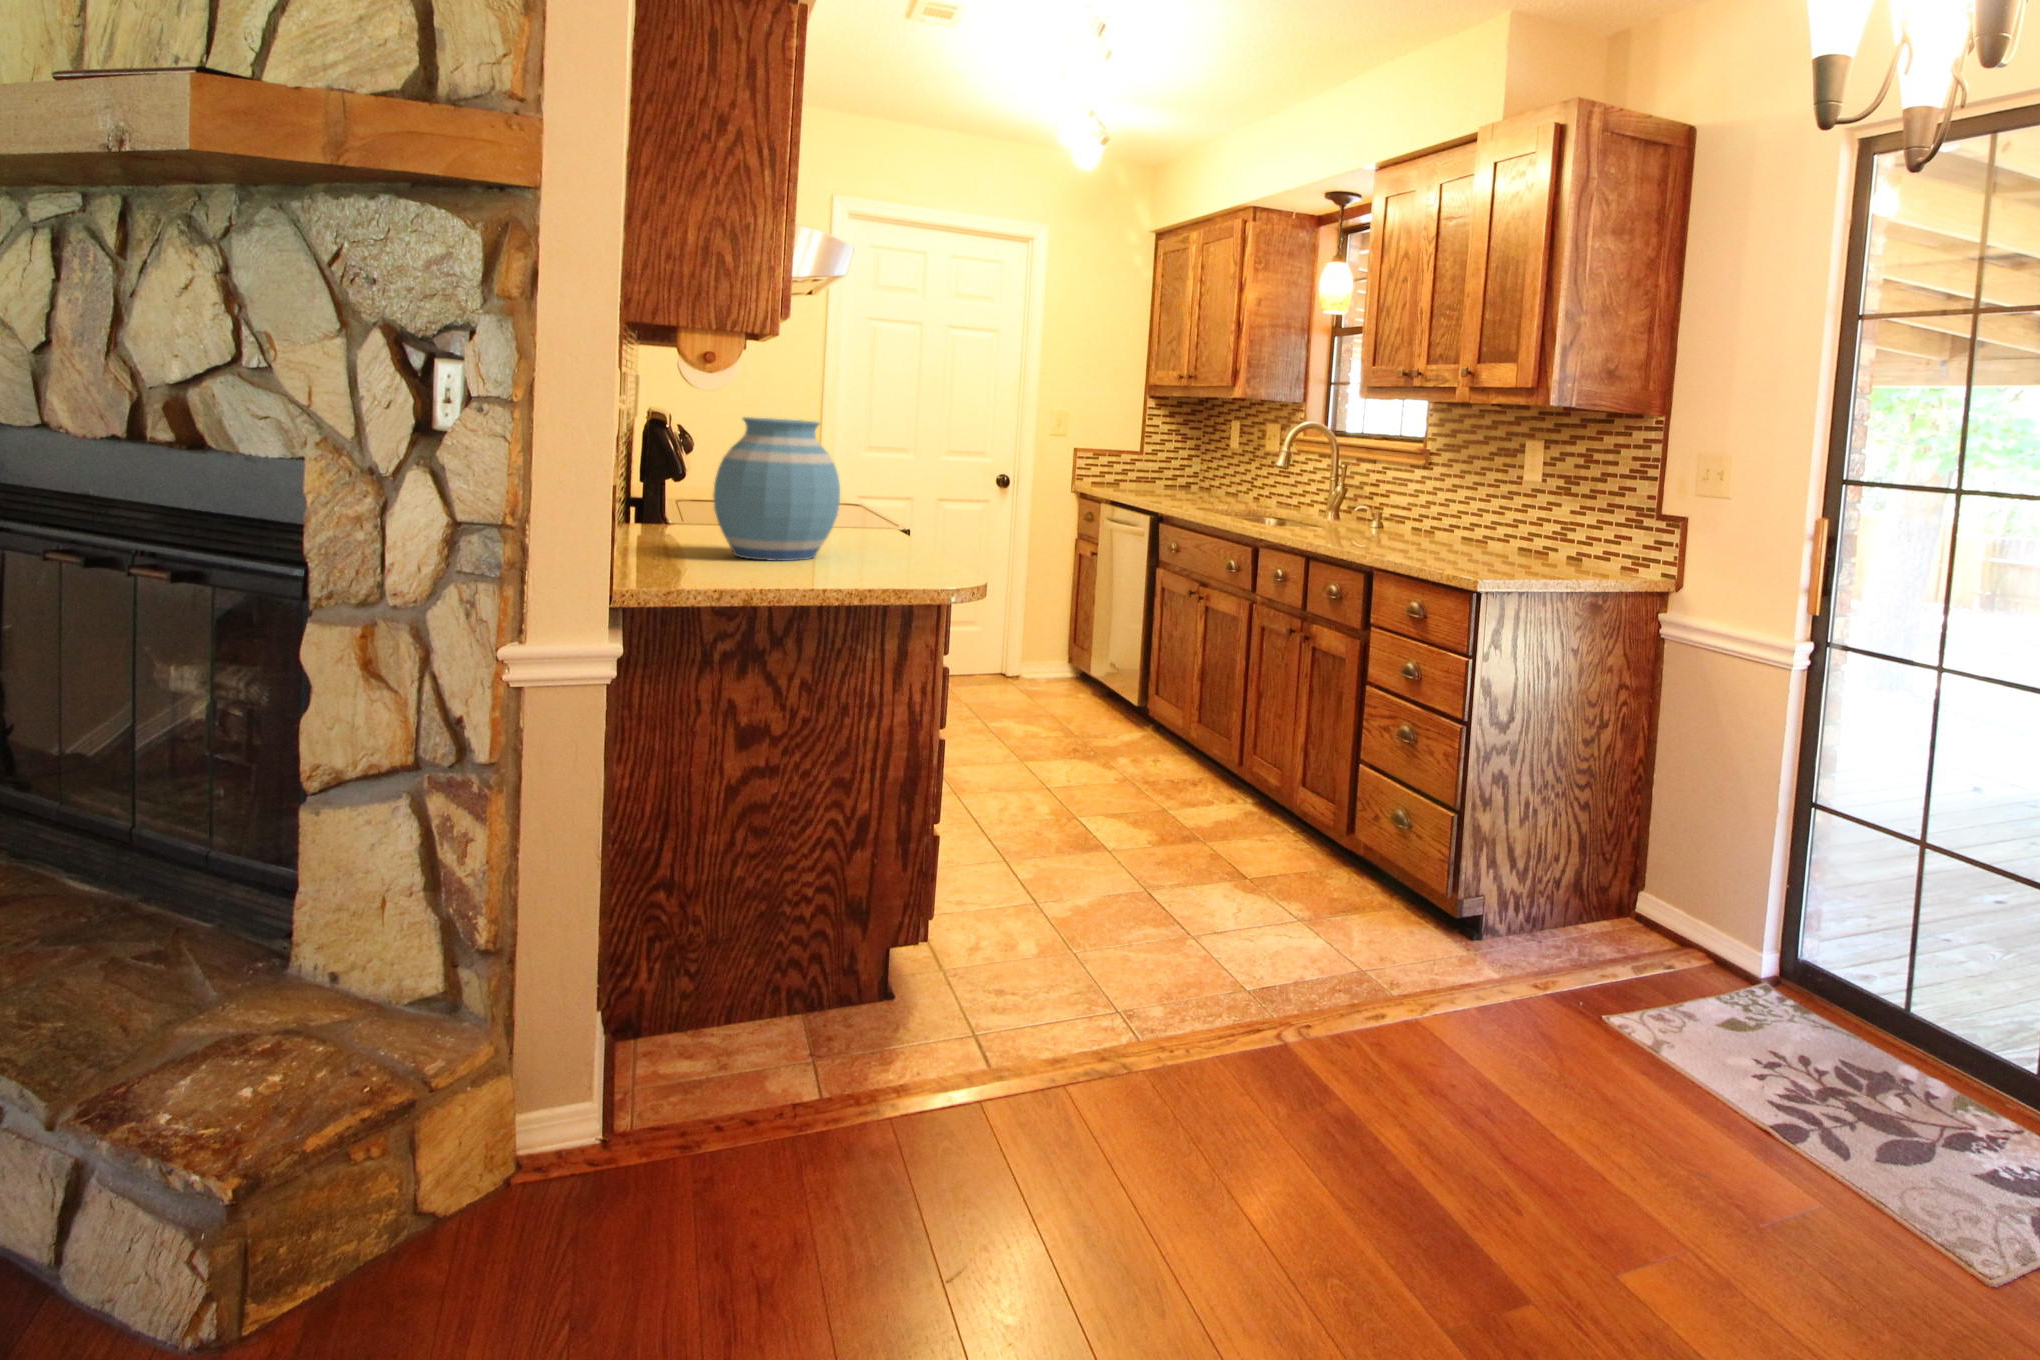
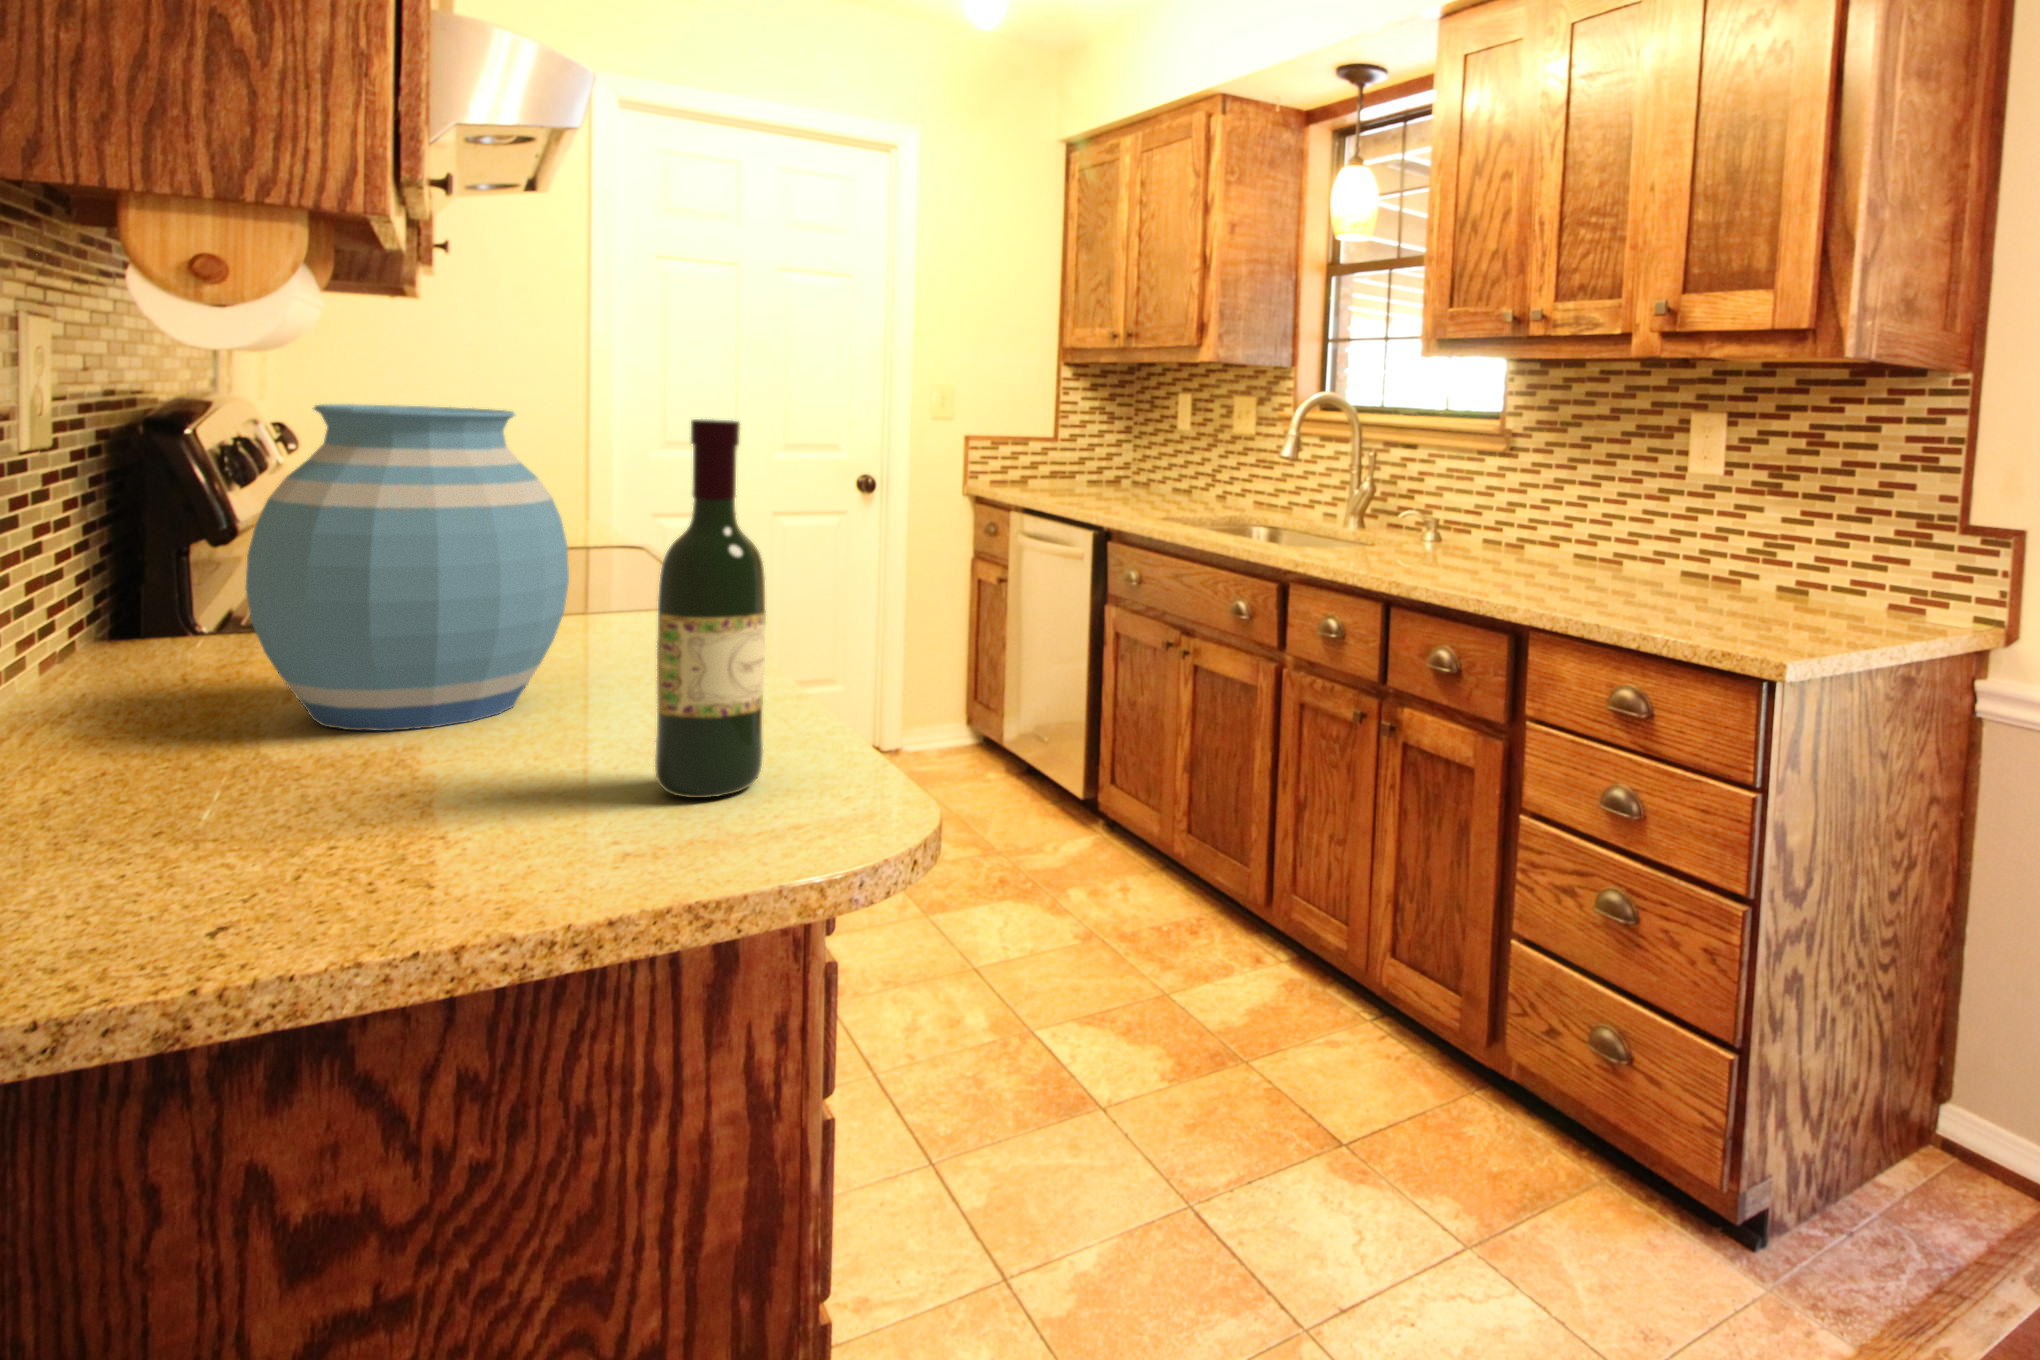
wine bottle: none [879,426,924,580] -> present [655,419,766,798]

